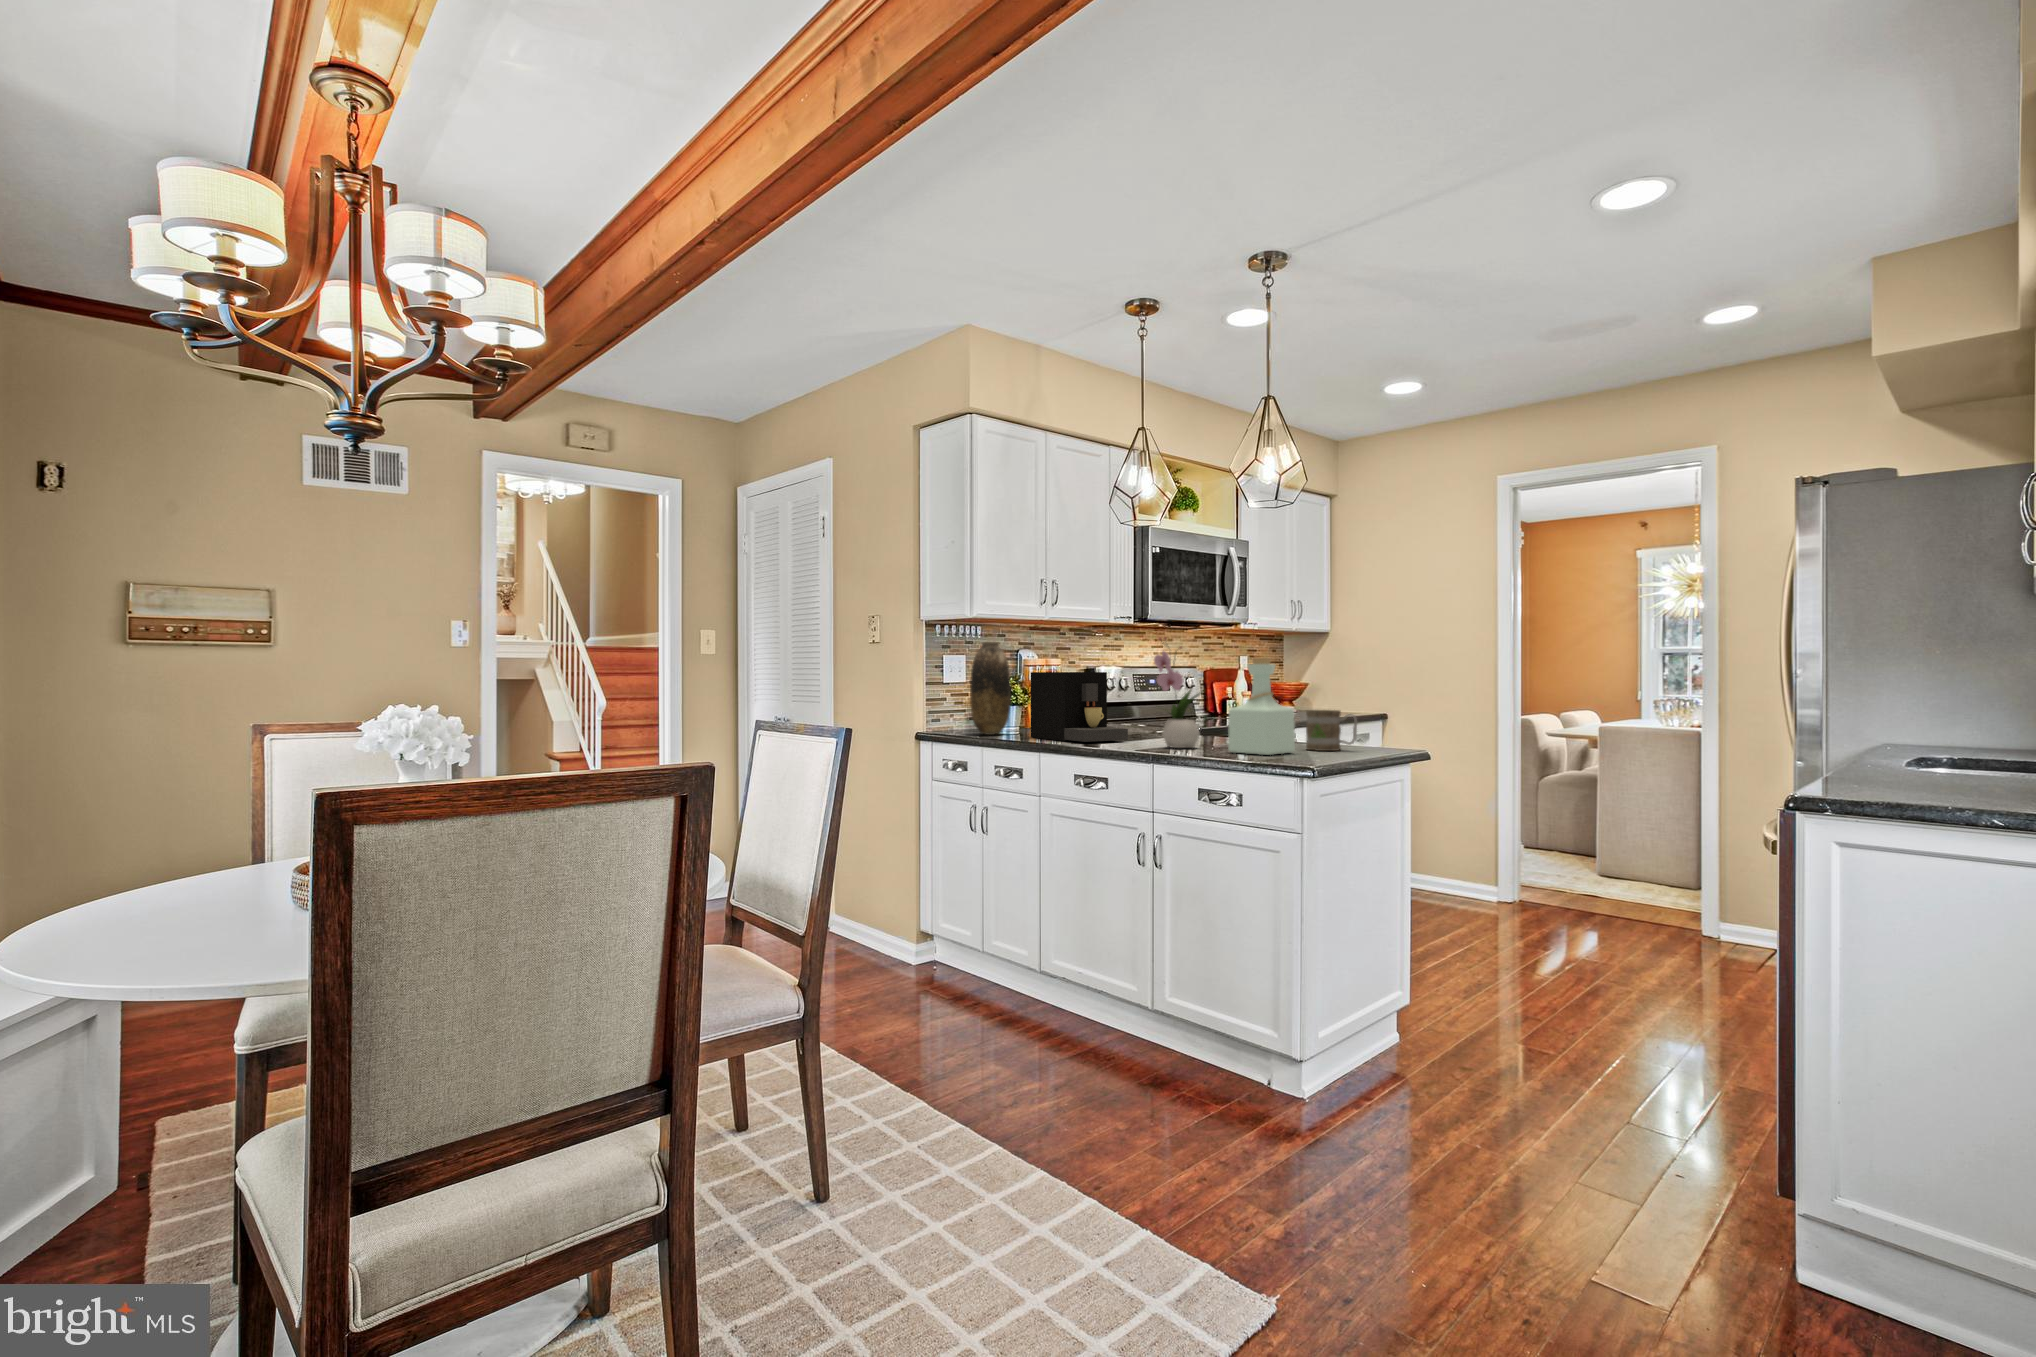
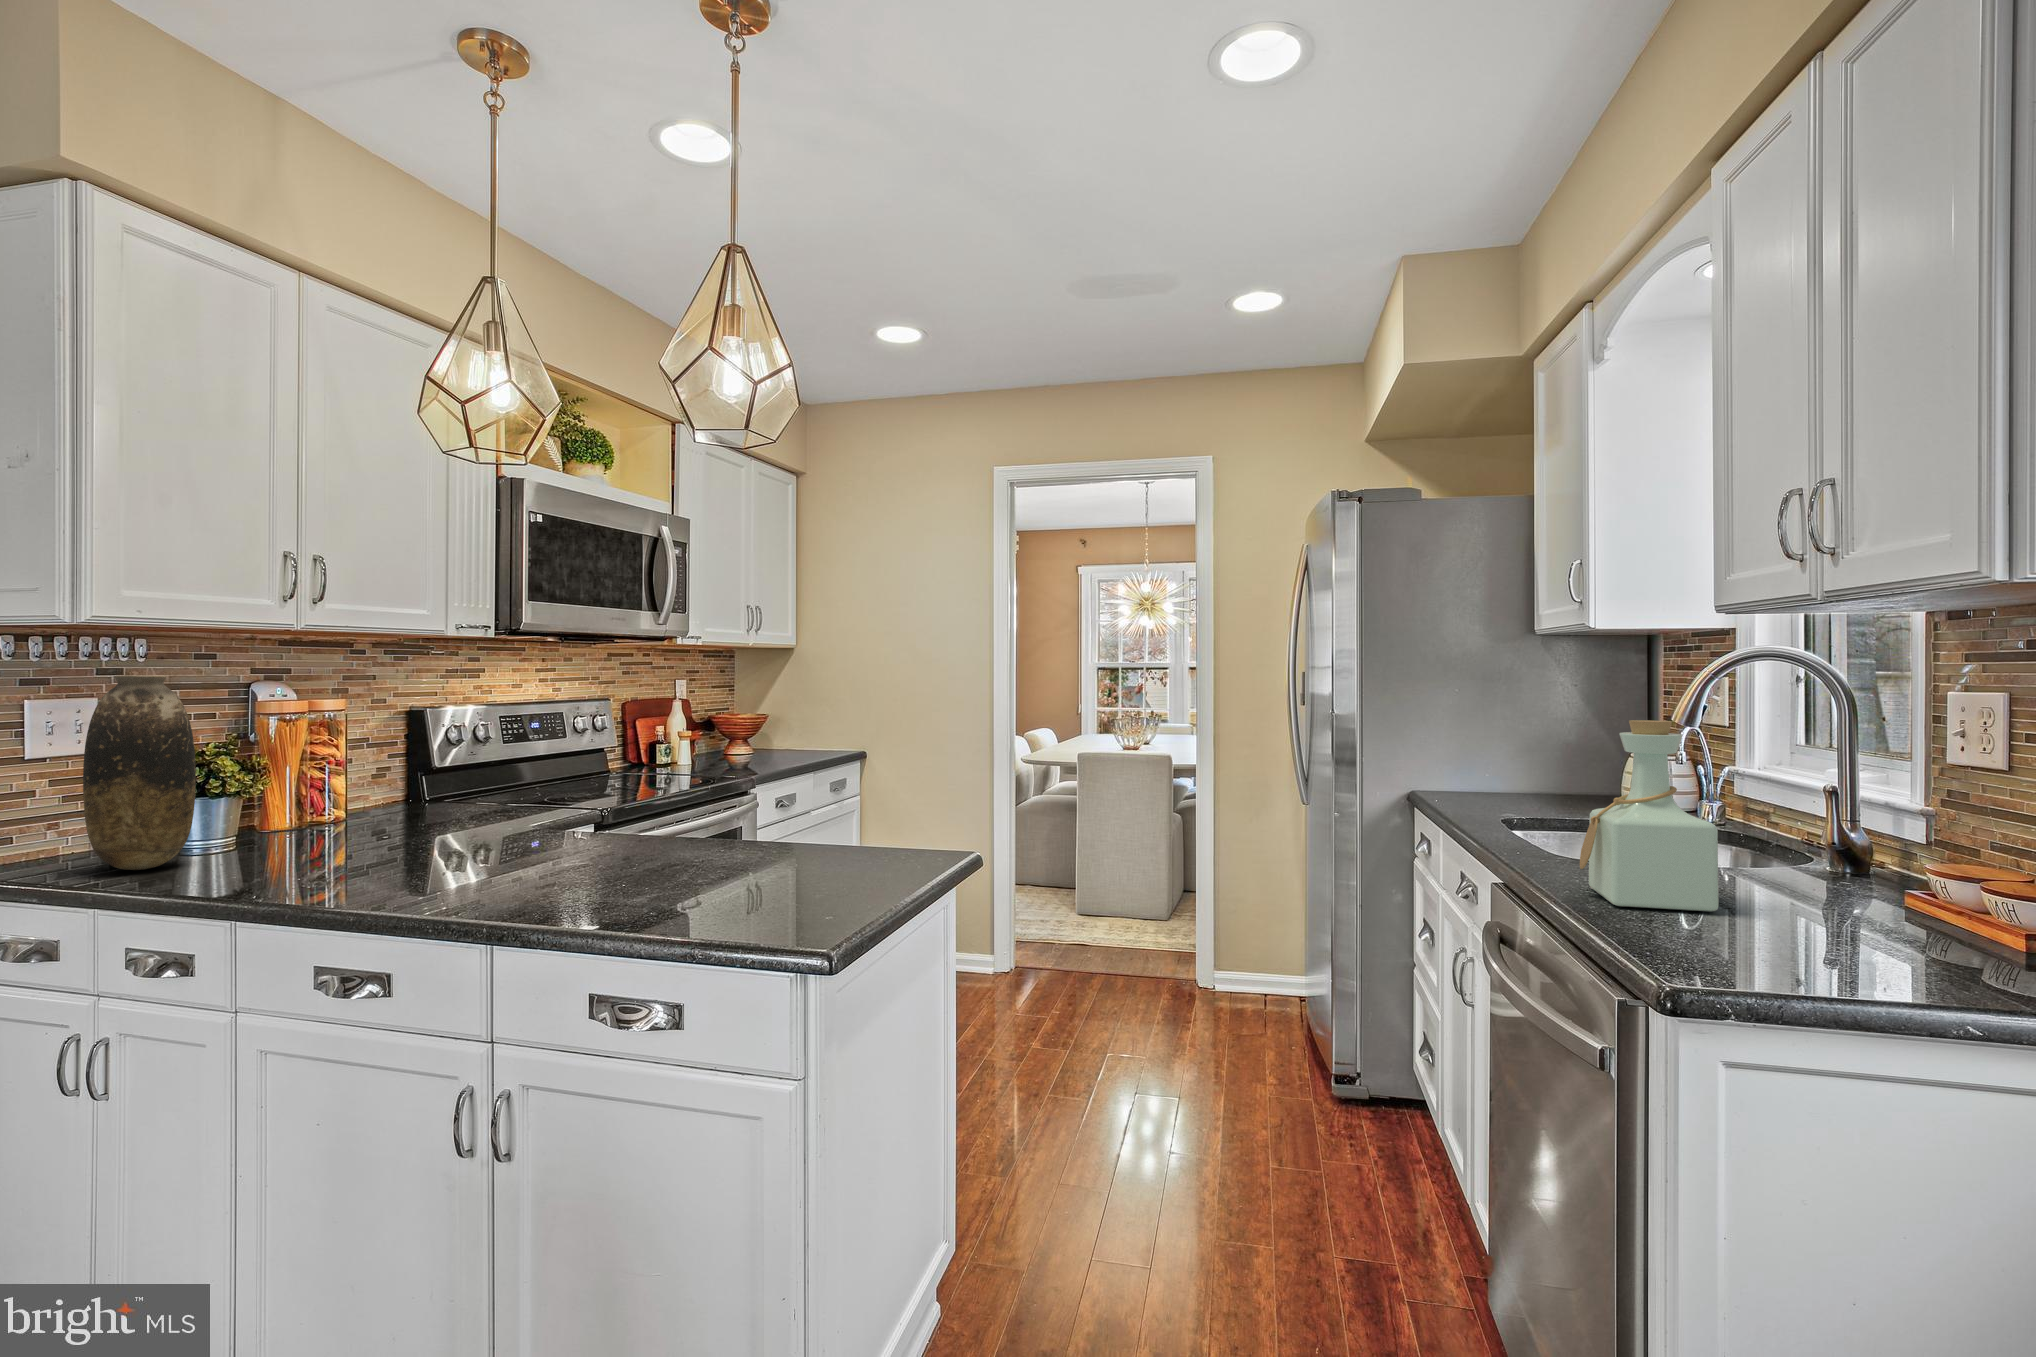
flower arrangement: present [1154,637,1200,748] -> none [500,677,610,899]
bottle: present [1228,658,1295,755] -> present [1580,720,1719,912]
coffee maker: present [1031,672,1128,742] -> none [234,735,453,892]
mug: present [1306,710,1357,751] -> none [794,802,881,880]

